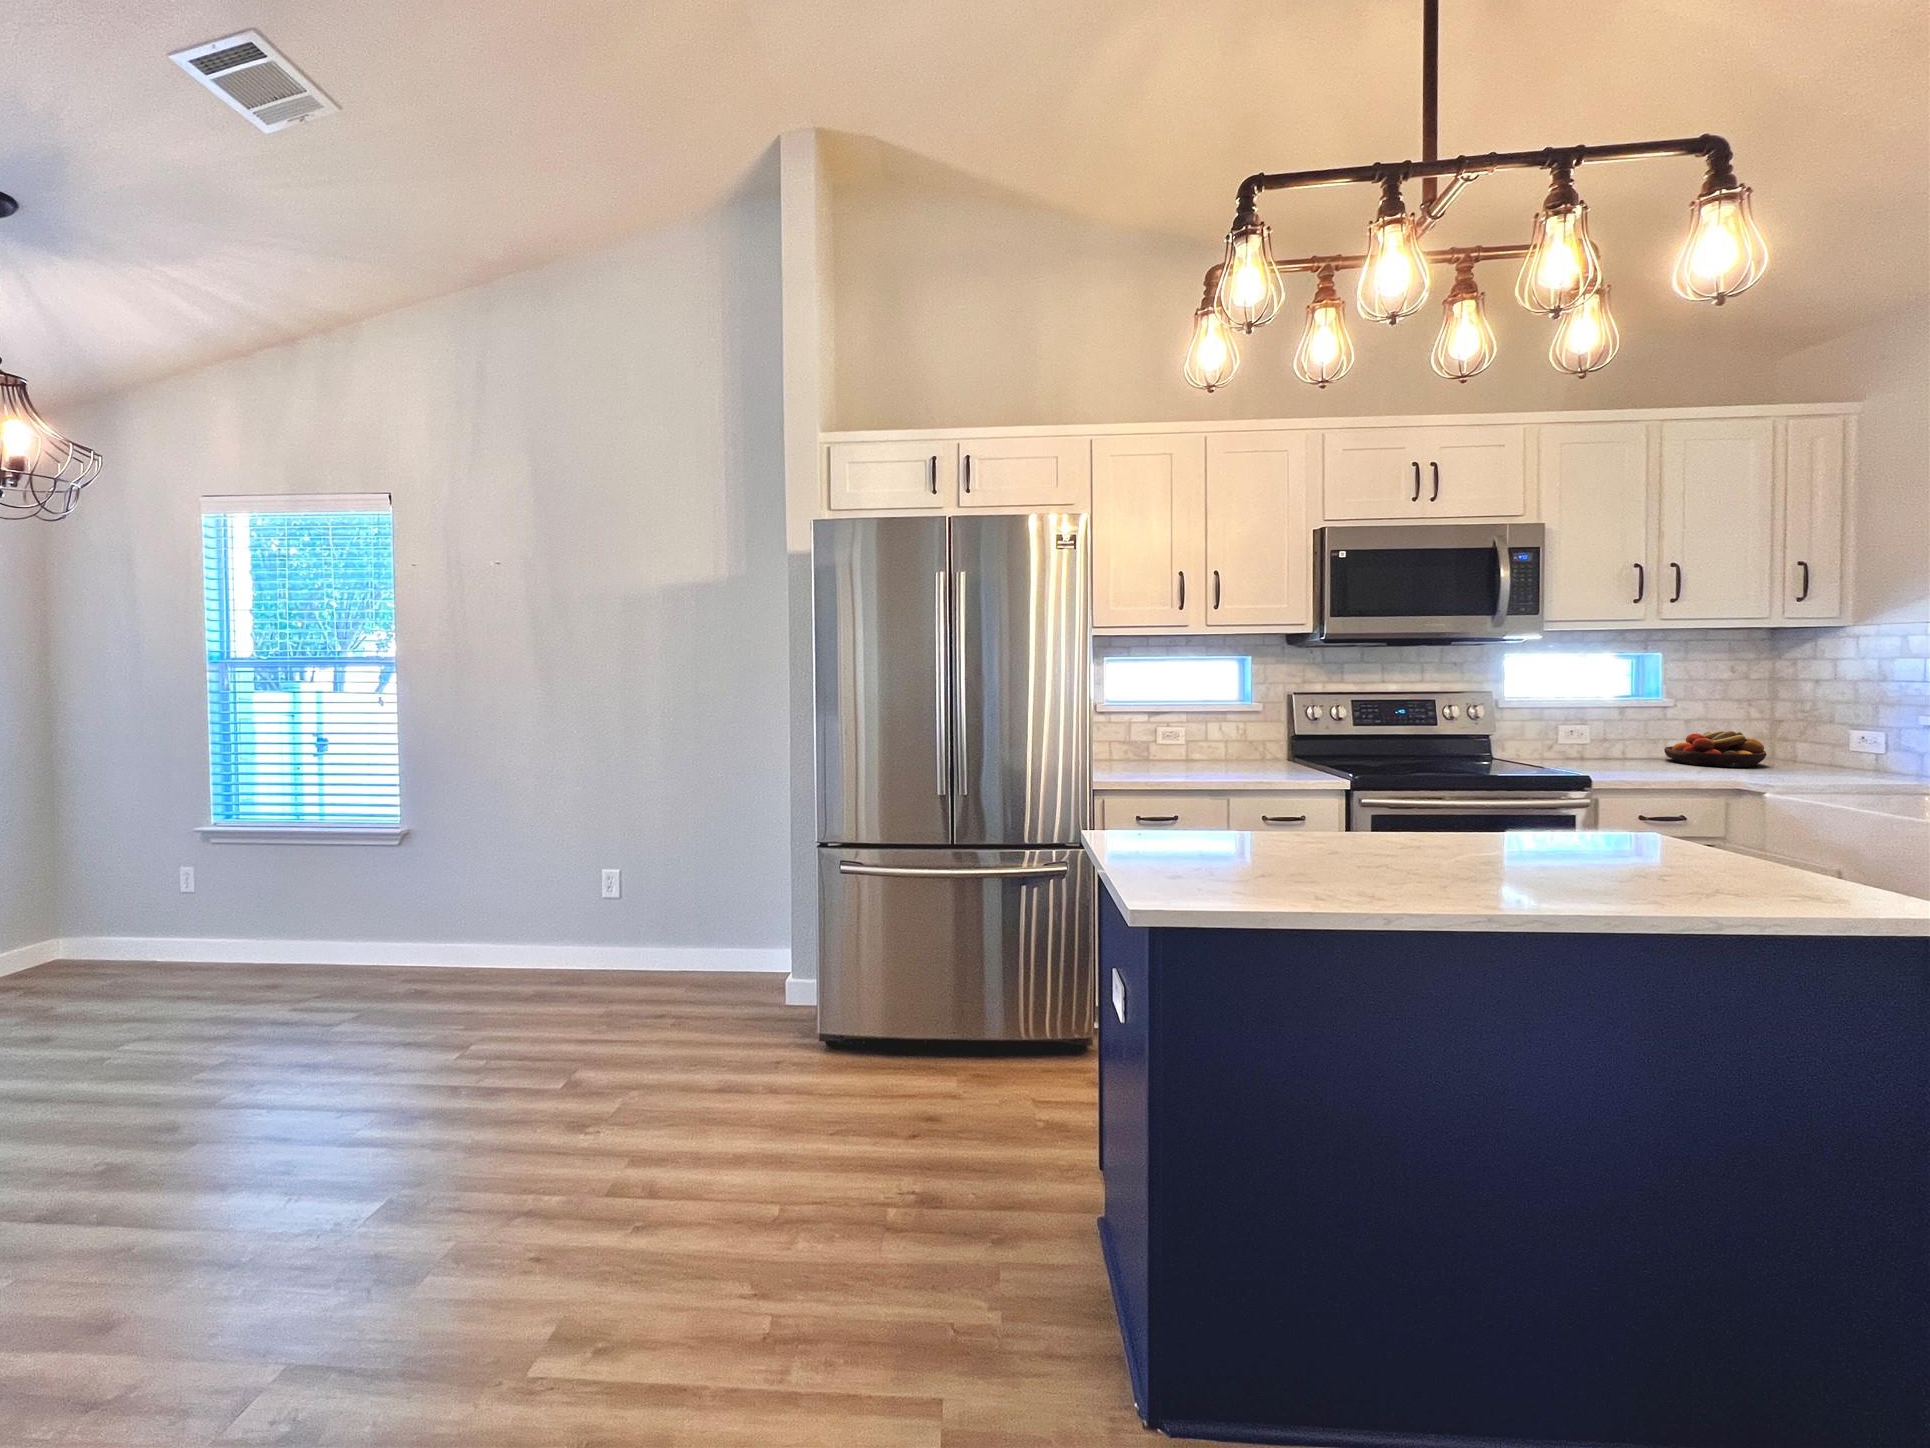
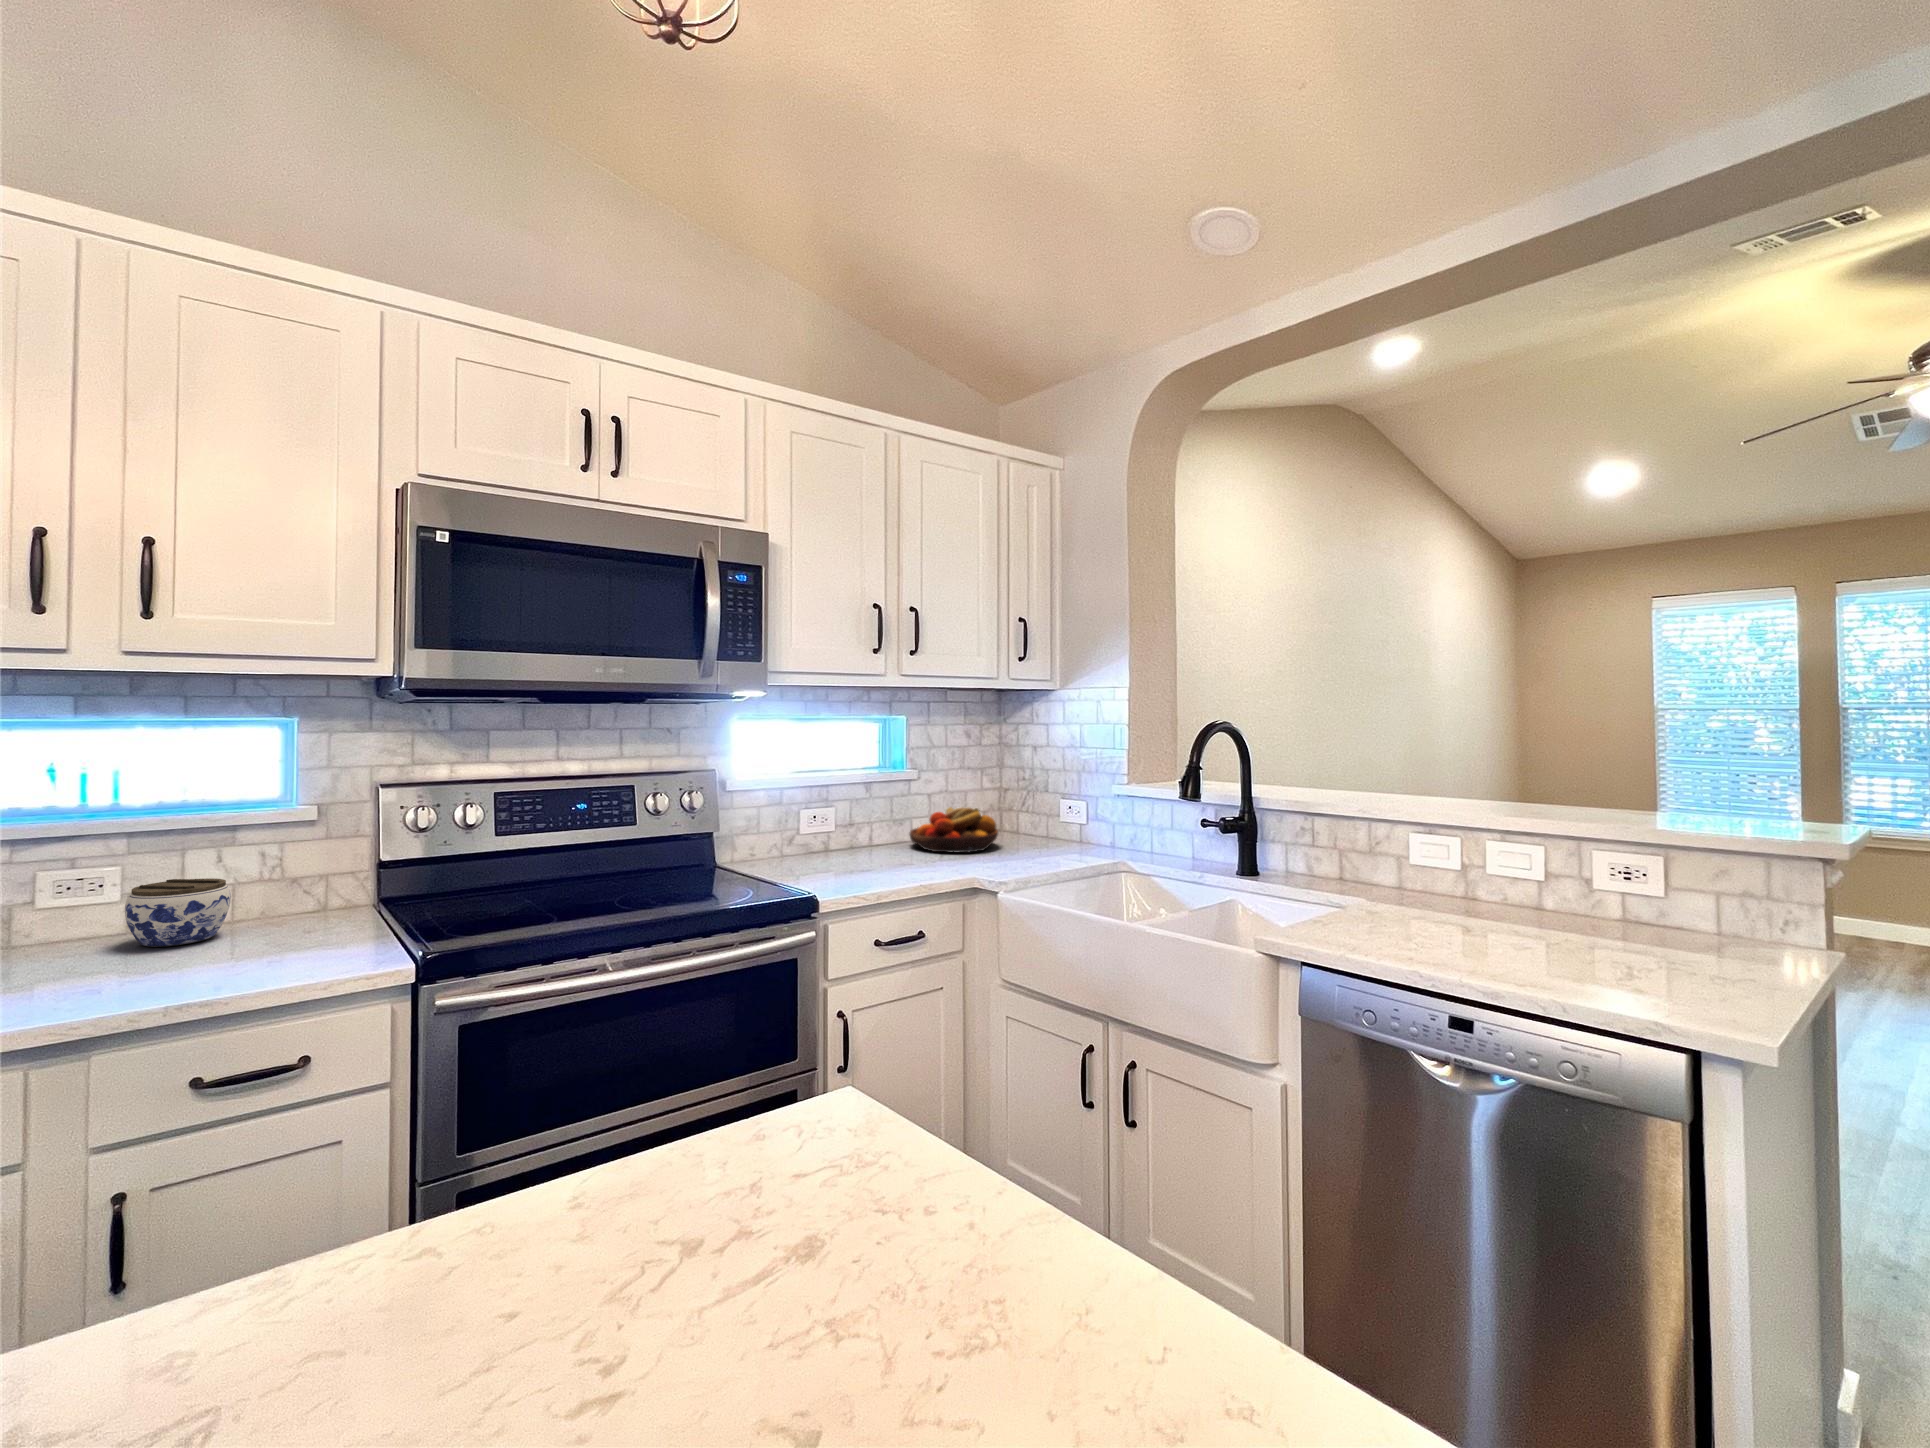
jar: none [1199,734,1239,764] -> present [125,878,231,947]

